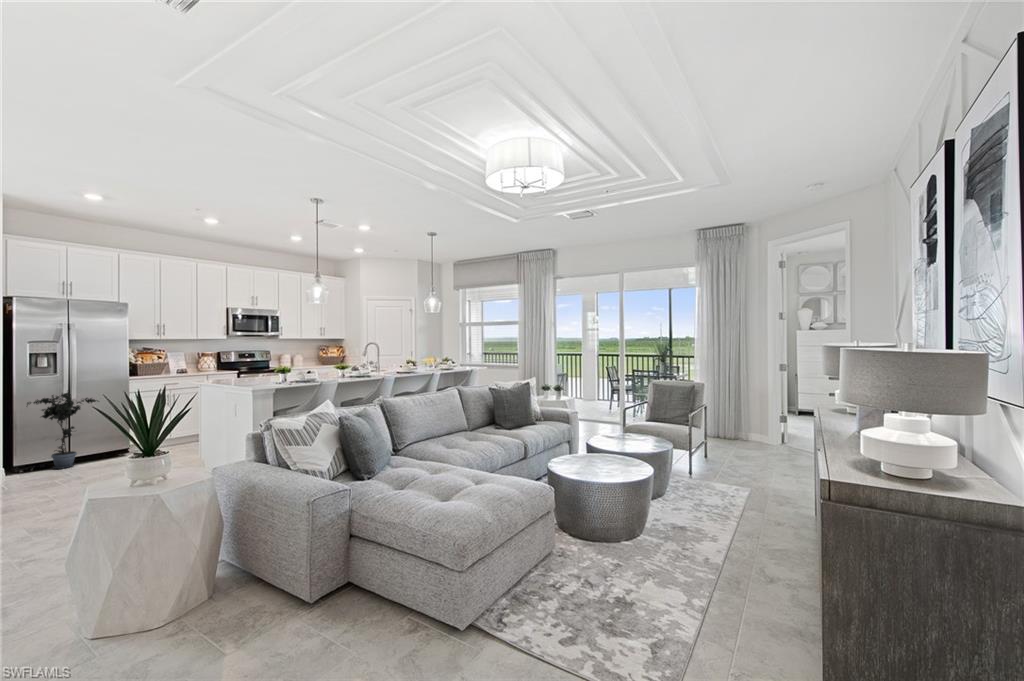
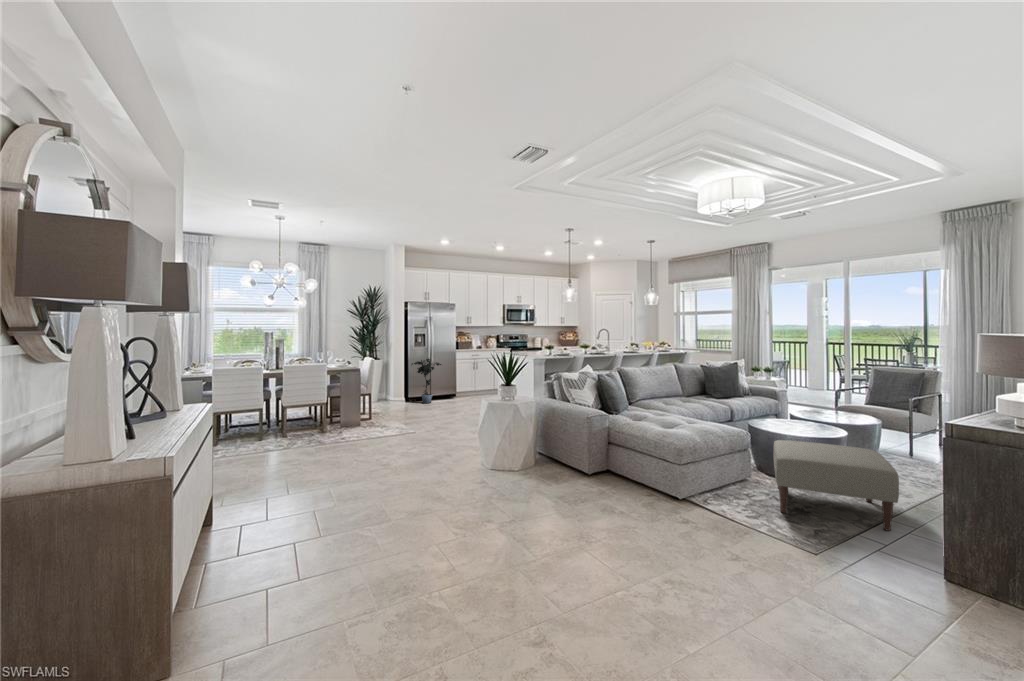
ottoman: none [584,495,741,619] -> present [773,440,899,531]

